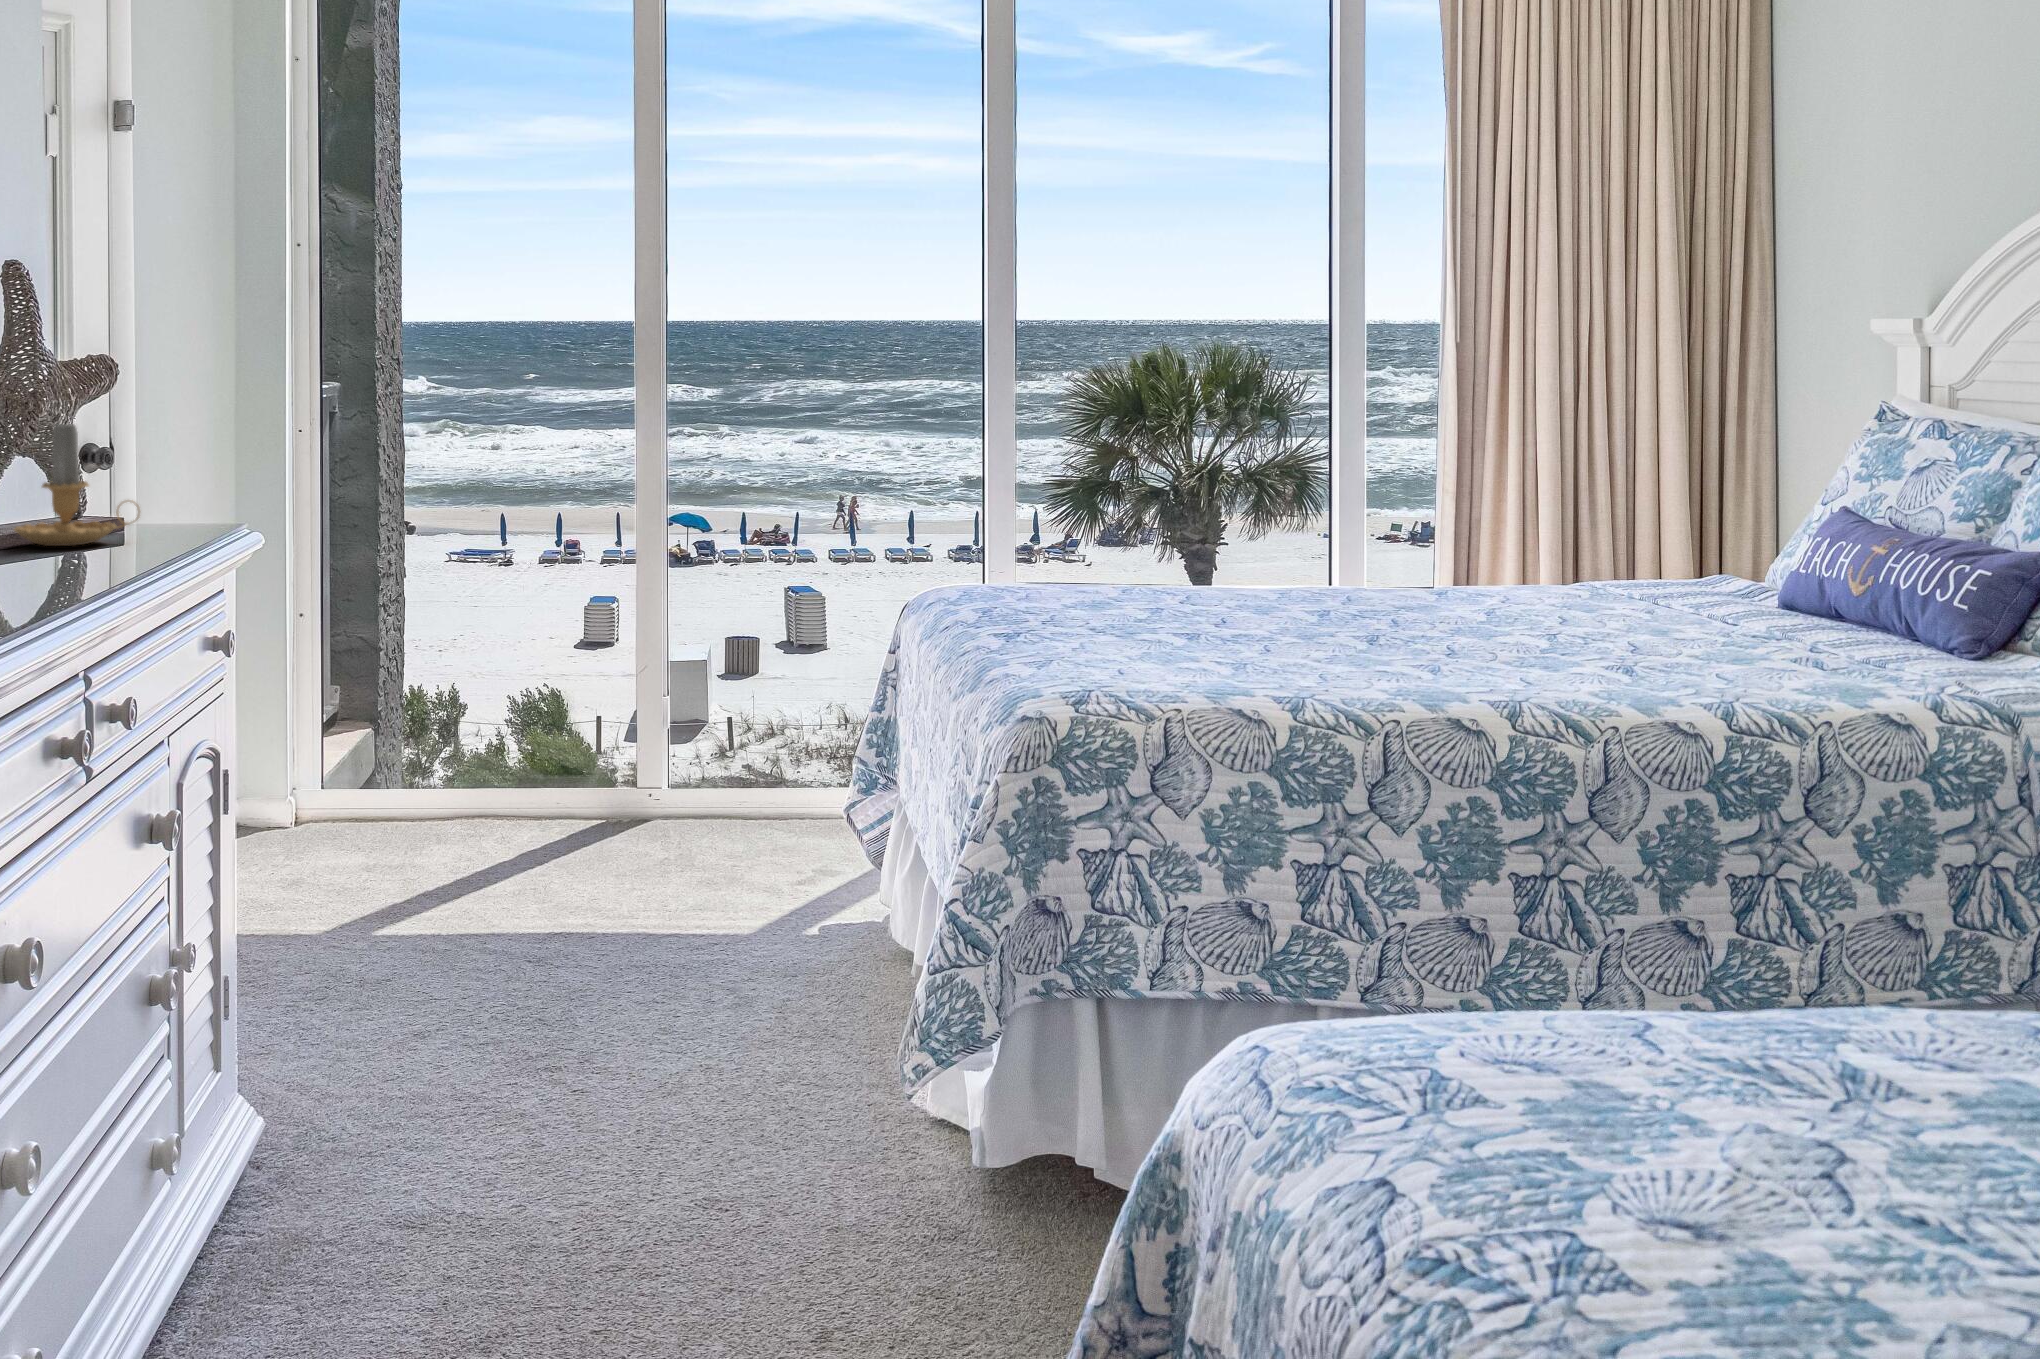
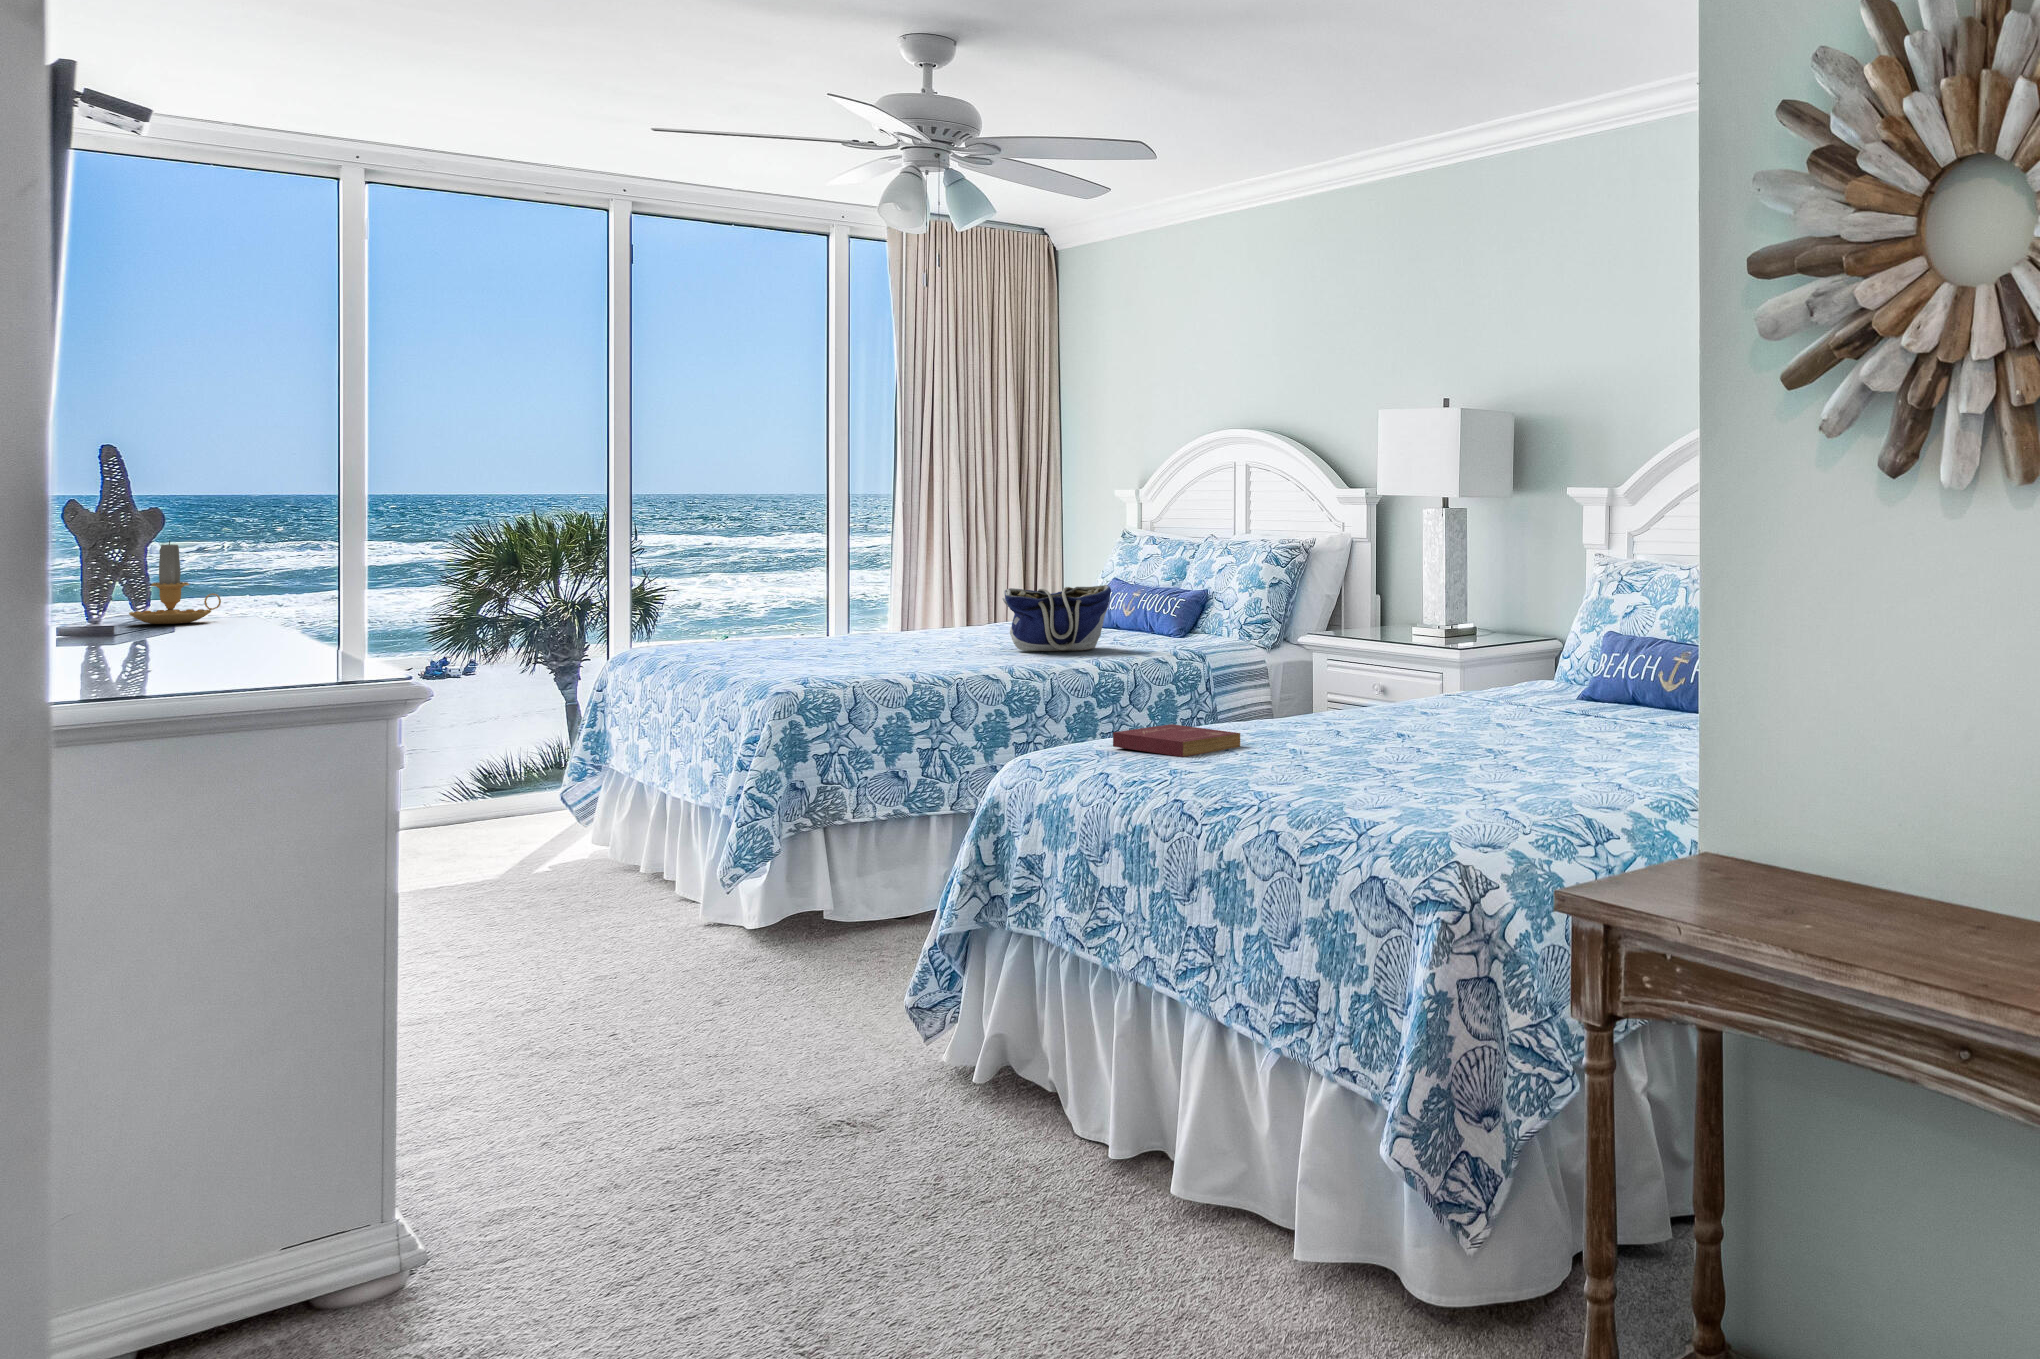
tote bag: none [1534,528,1782,670] -> present [1002,585,1111,651]
book: none [1547,1076,2020,1297] -> present [1113,724,1240,757]

